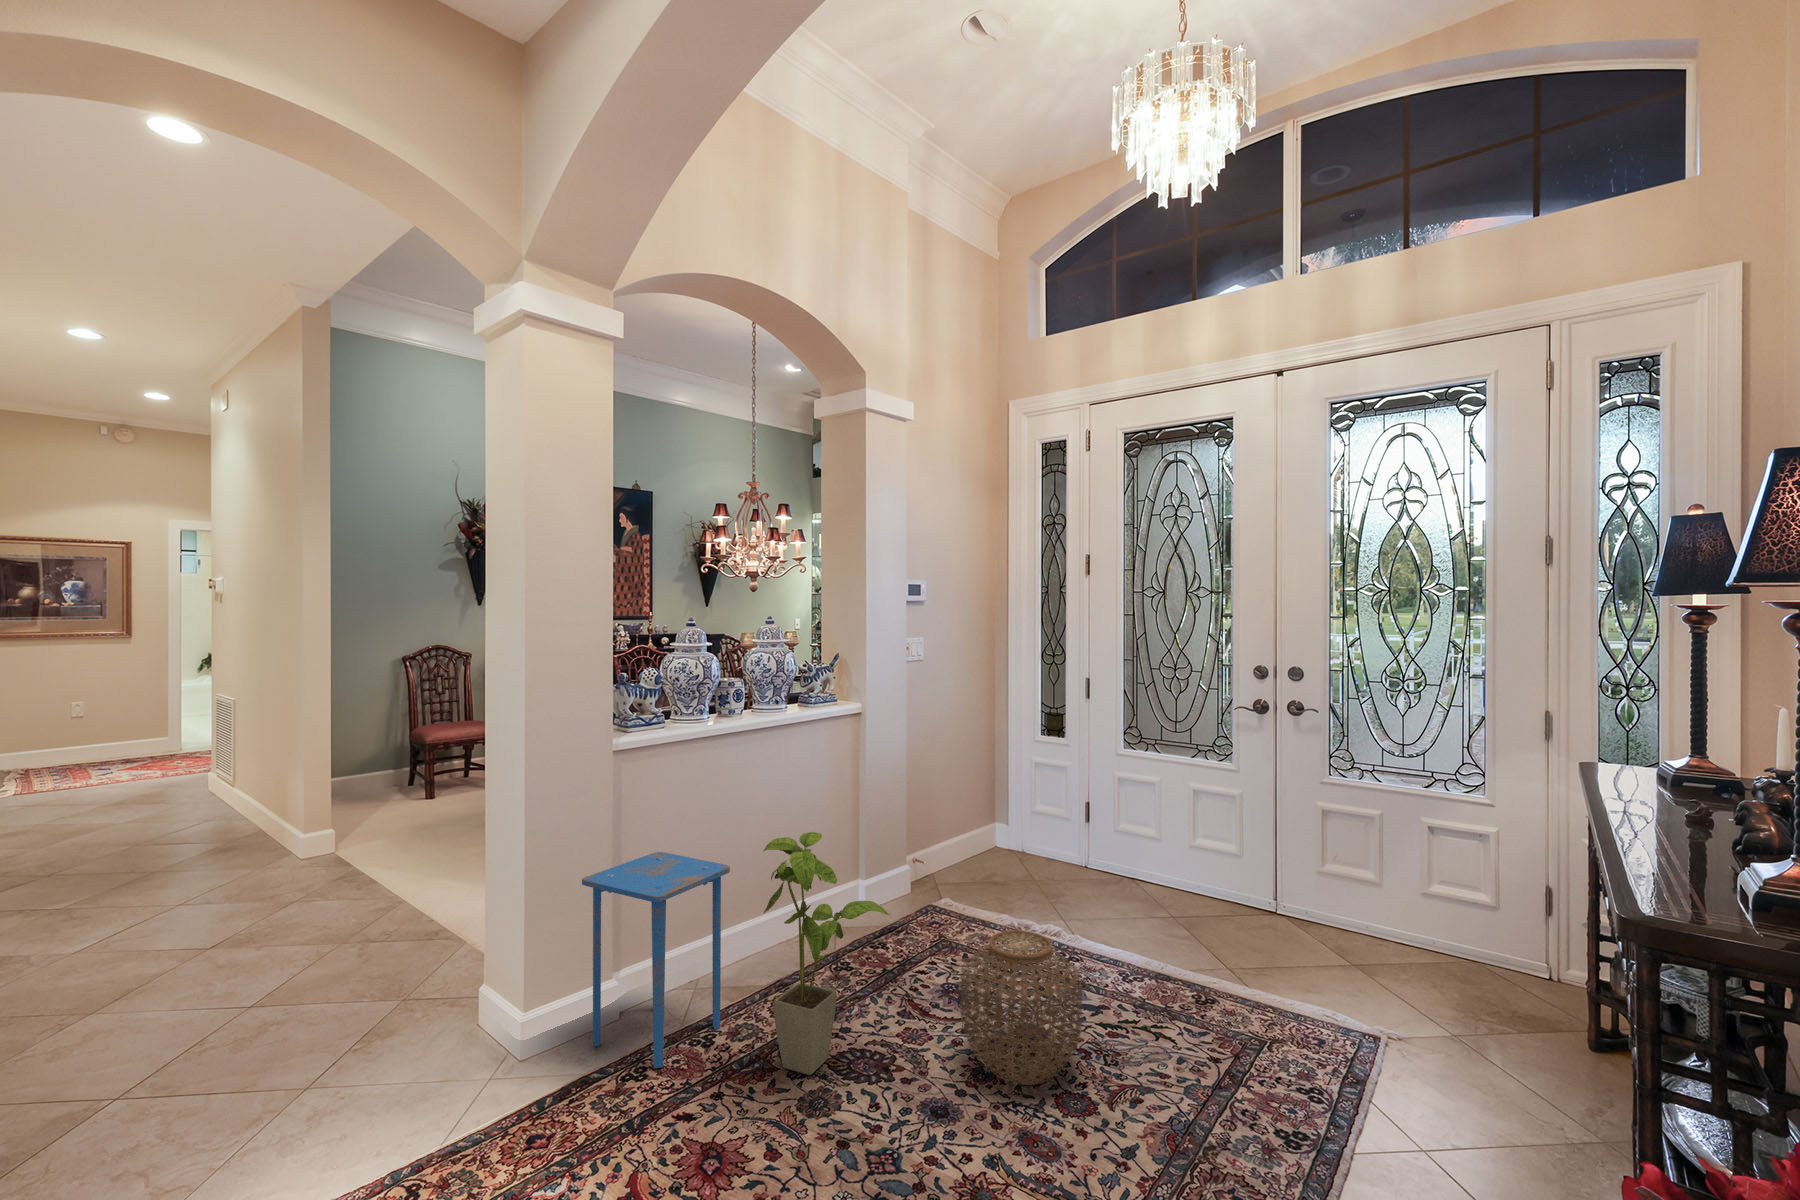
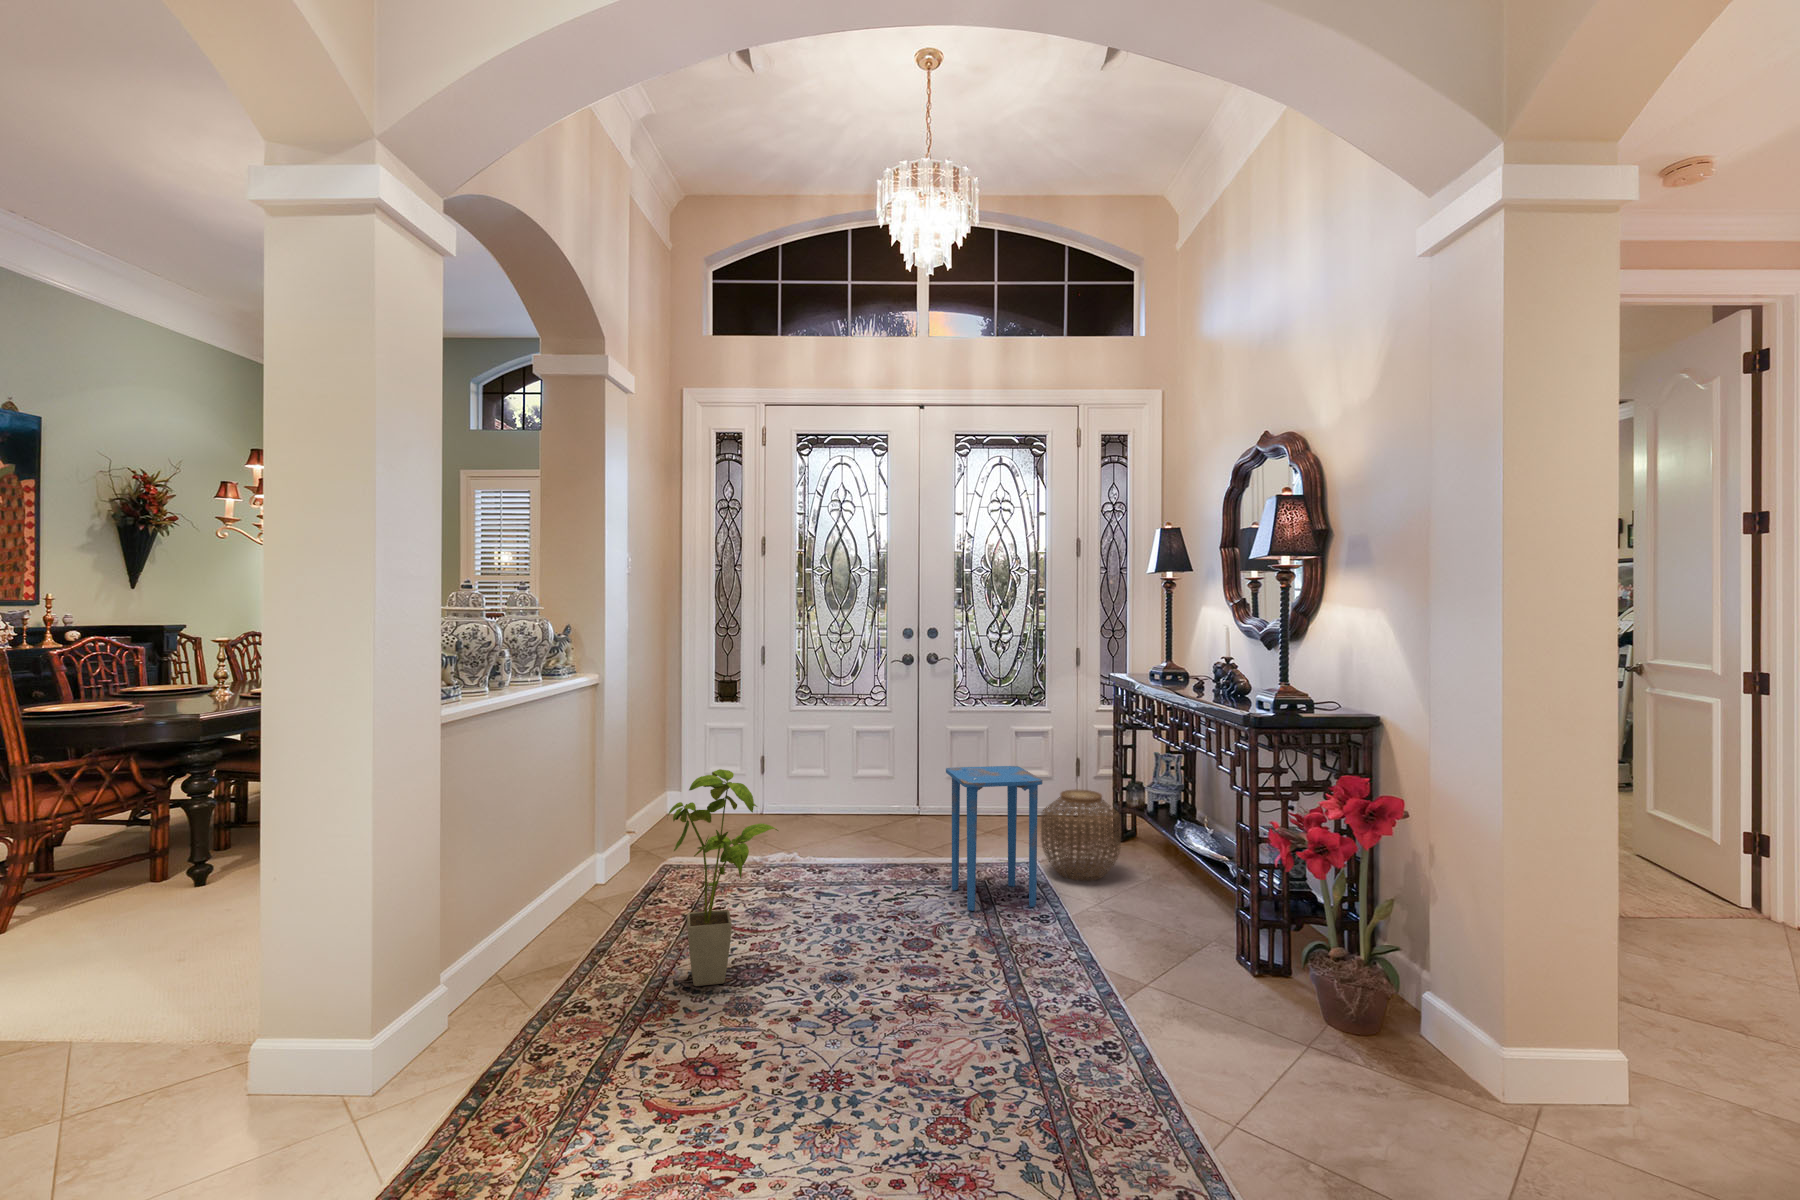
side table: present [582,852,730,1068] -> present [946,766,1042,911]
woven basket: present [961,930,1082,1085] -> present [1041,789,1121,880]

